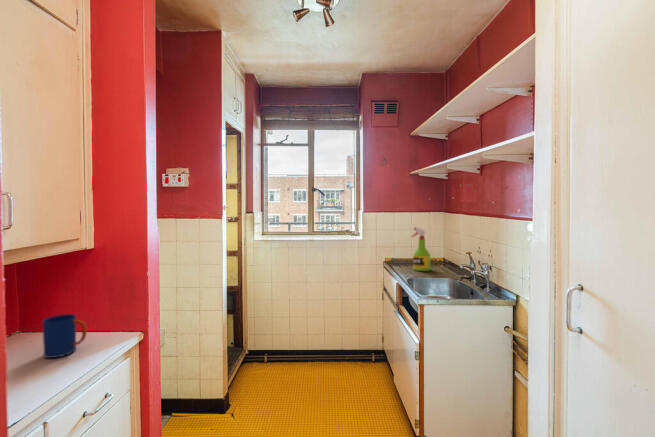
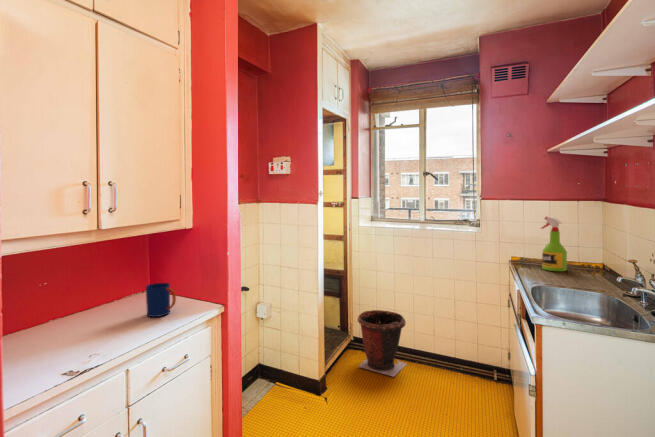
waste bin: none [256,319,305,382] -> present [358,310,406,377]

